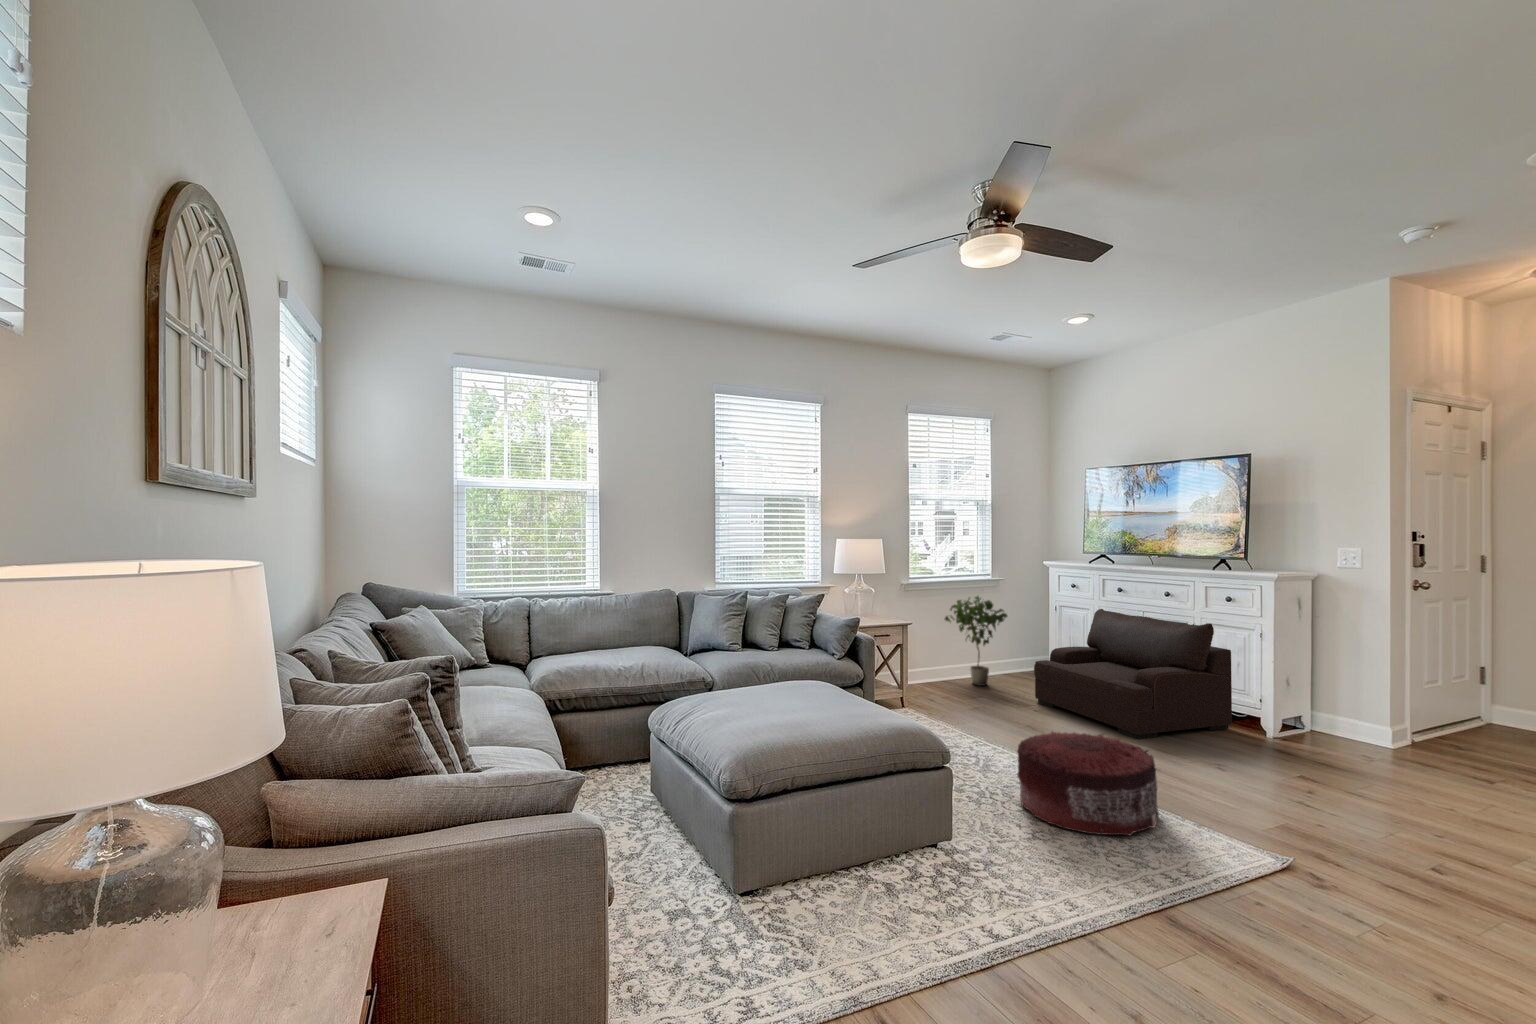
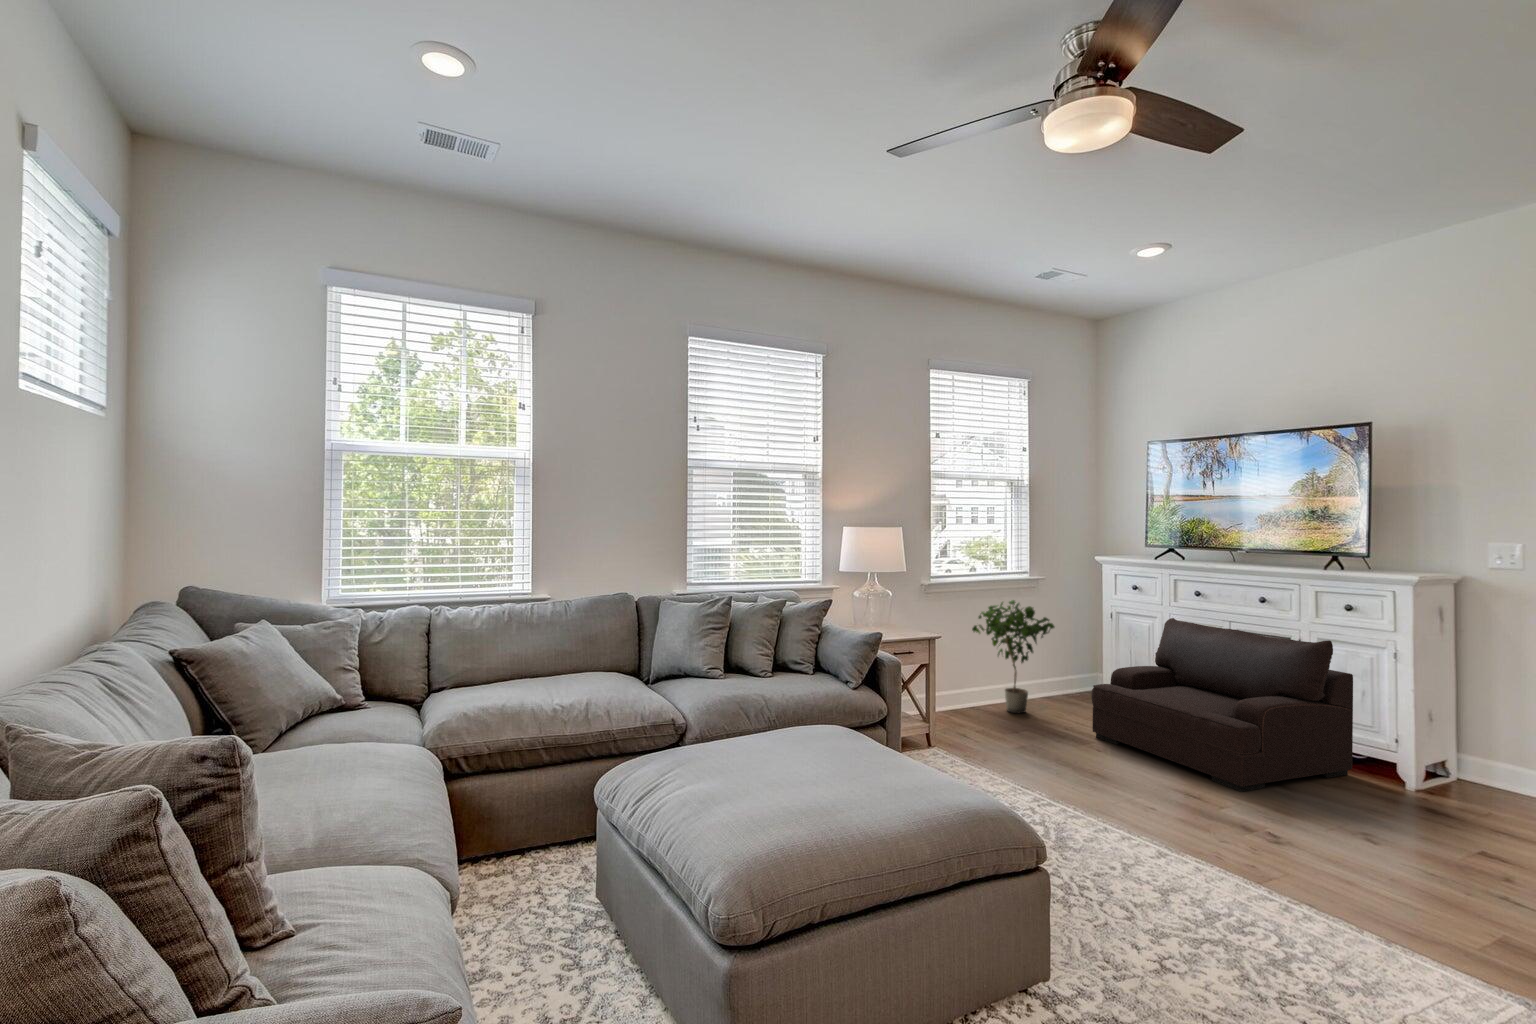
pouf: present [1017,731,1159,835] -> none [1119,796,1331,964]

